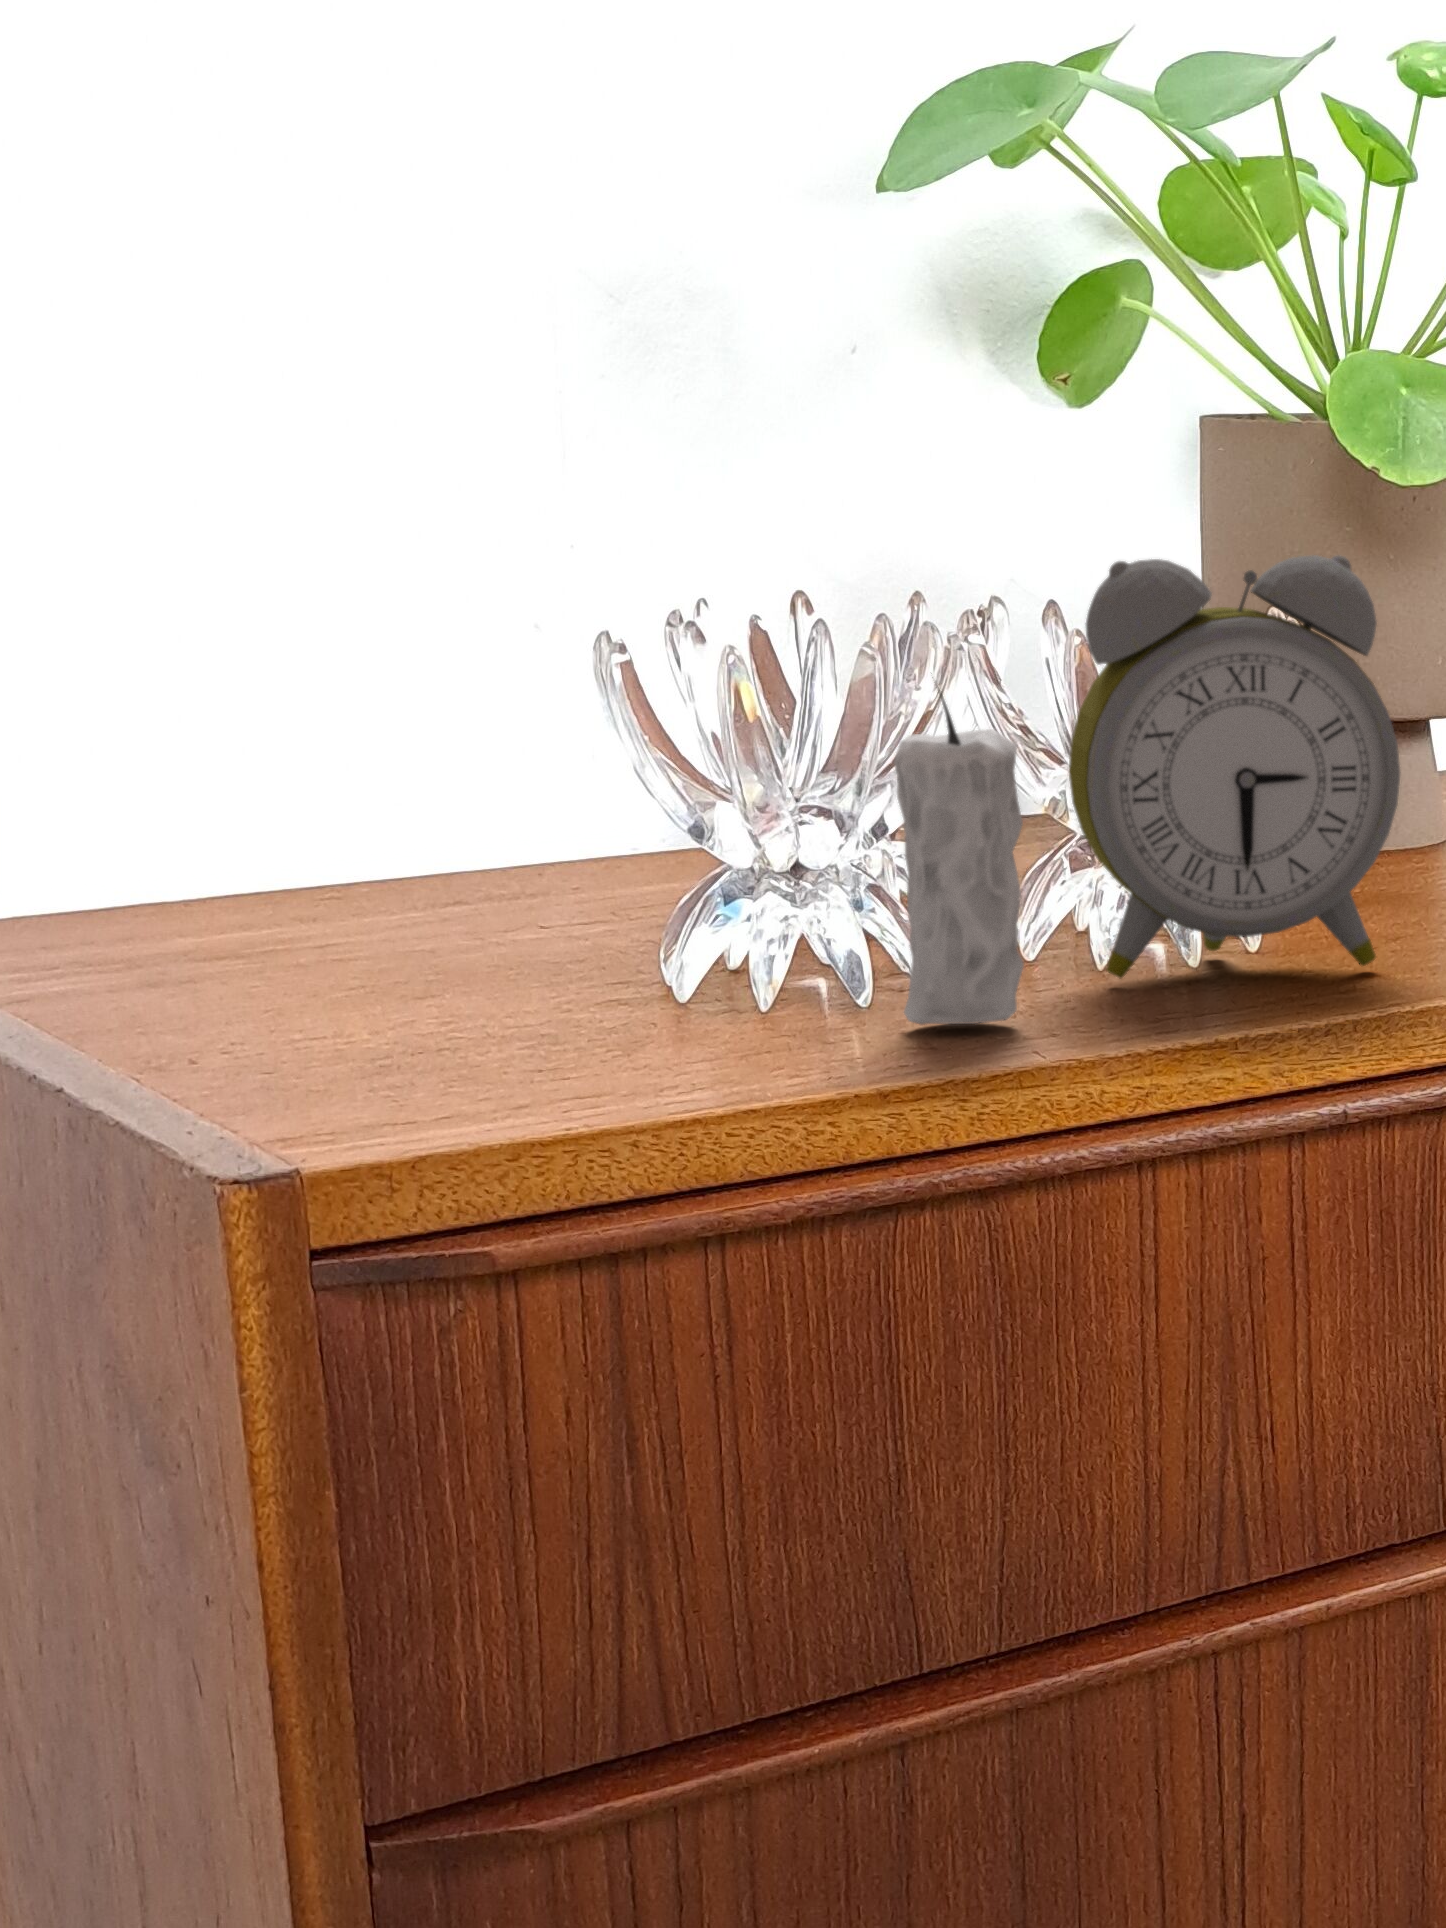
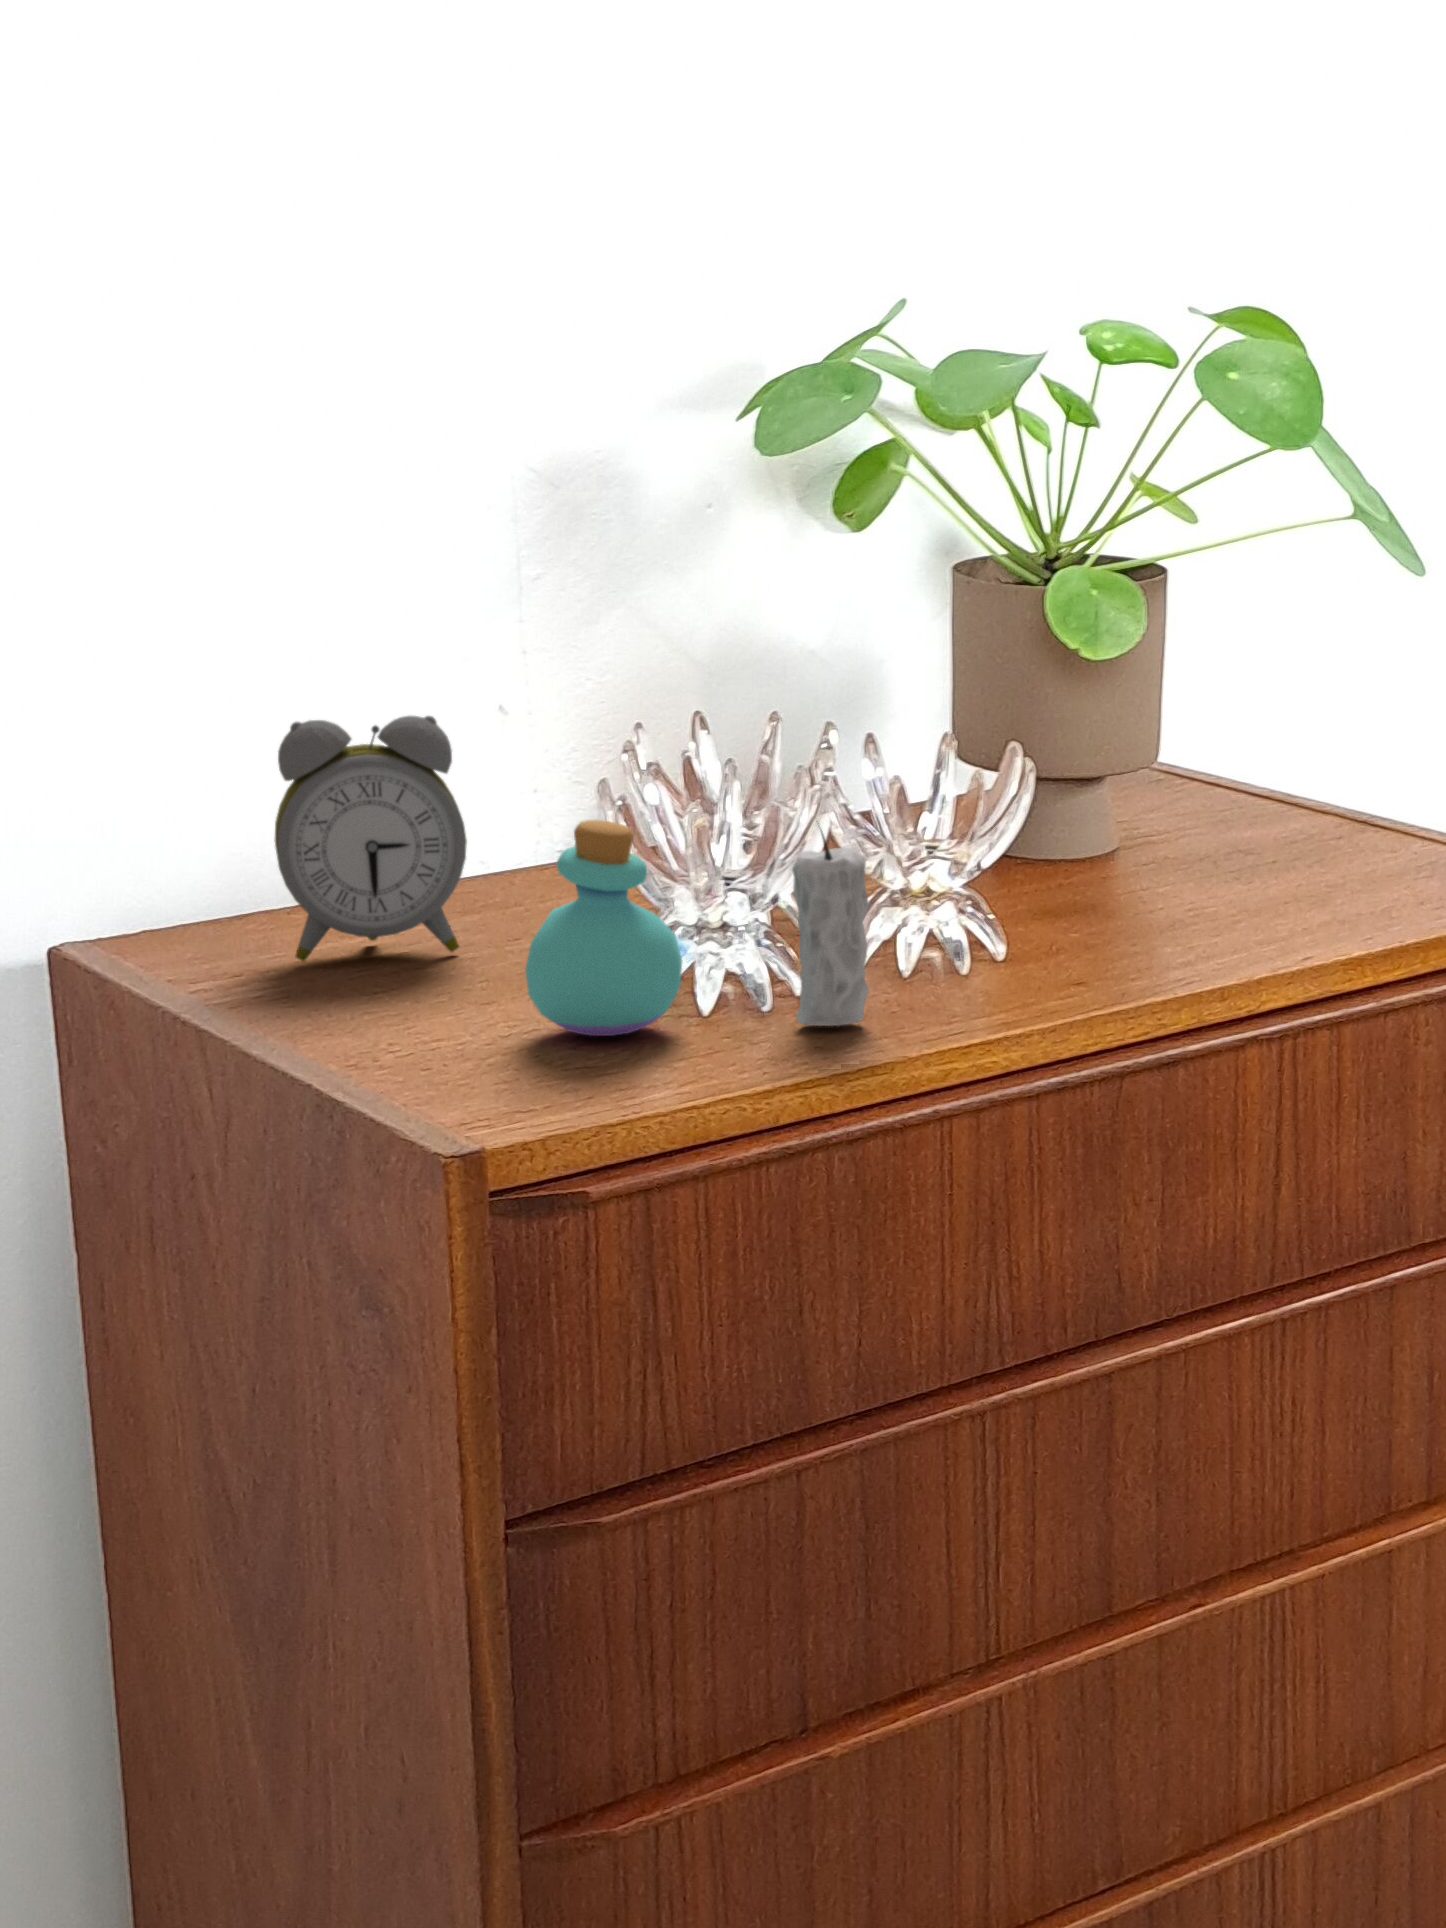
alarm clock: present [1069,555,1400,978] -> present [275,716,467,961]
perfume bottle: none [449,678,715,1039] -> present [525,820,682,1036]

